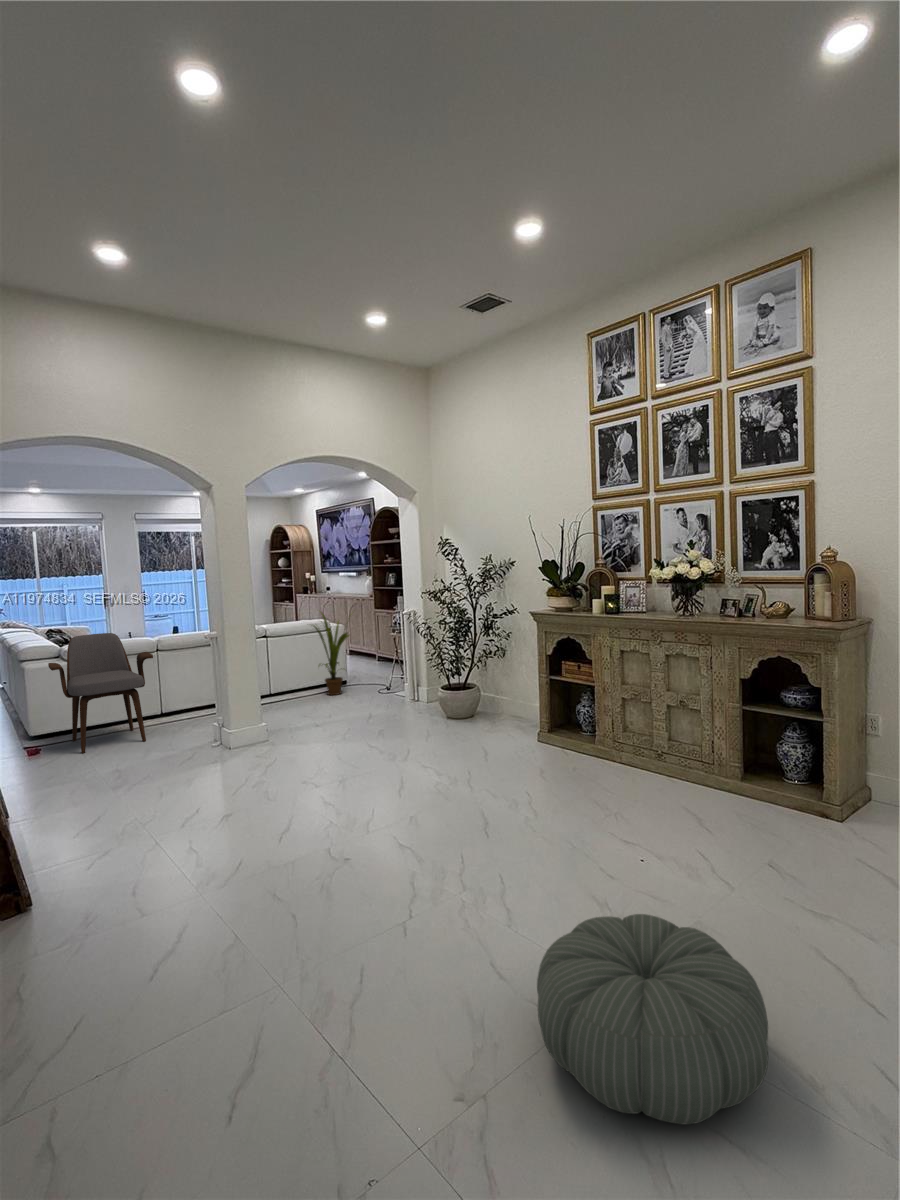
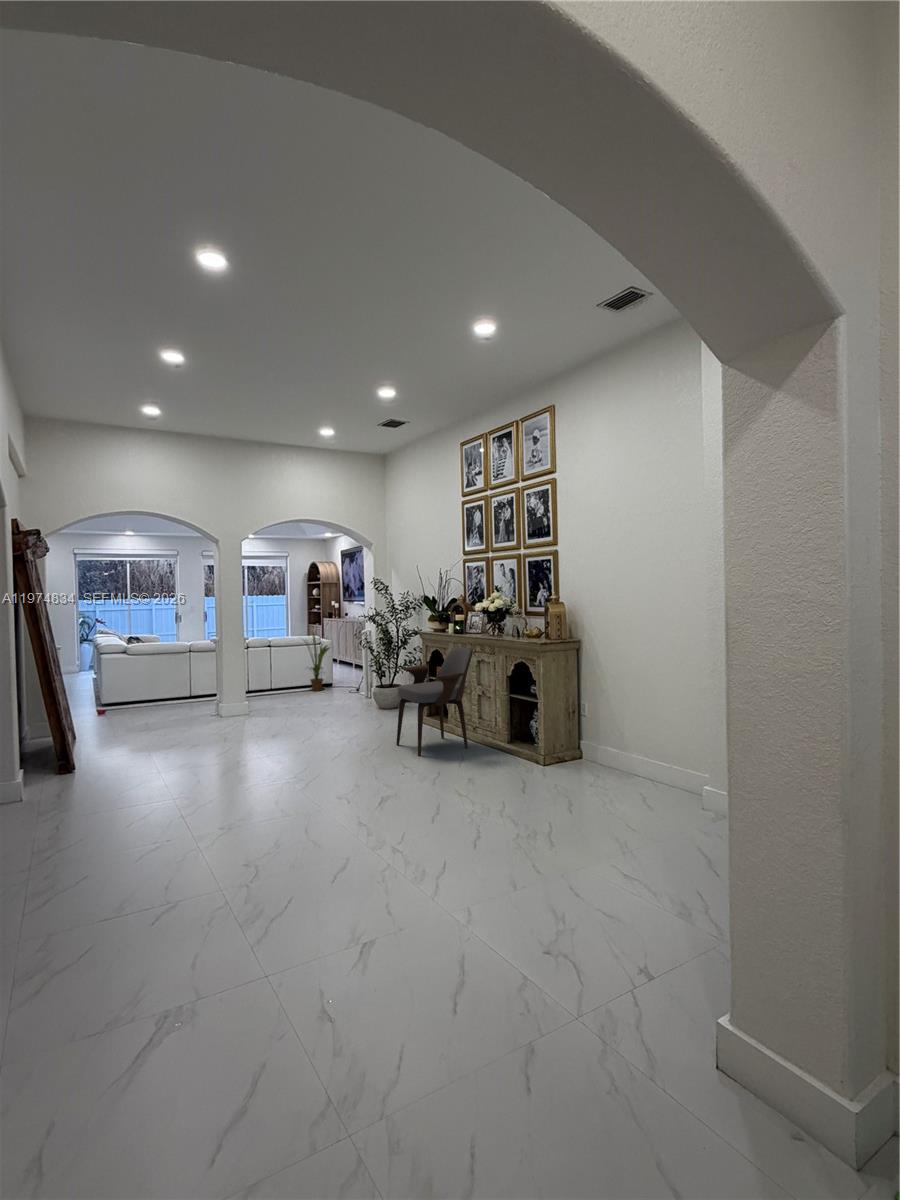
armchair: present [48,633,153,753] -> present [396,647,473,756]
pouf: present [537,914,768,1124] -> none [260,772,364,838]

